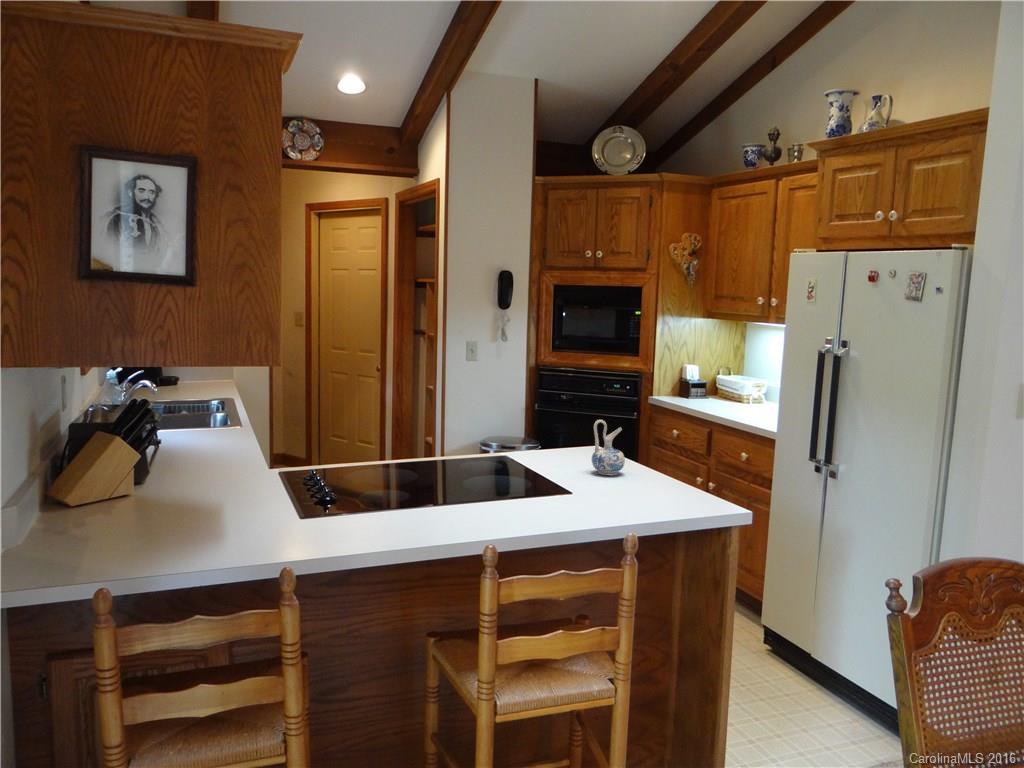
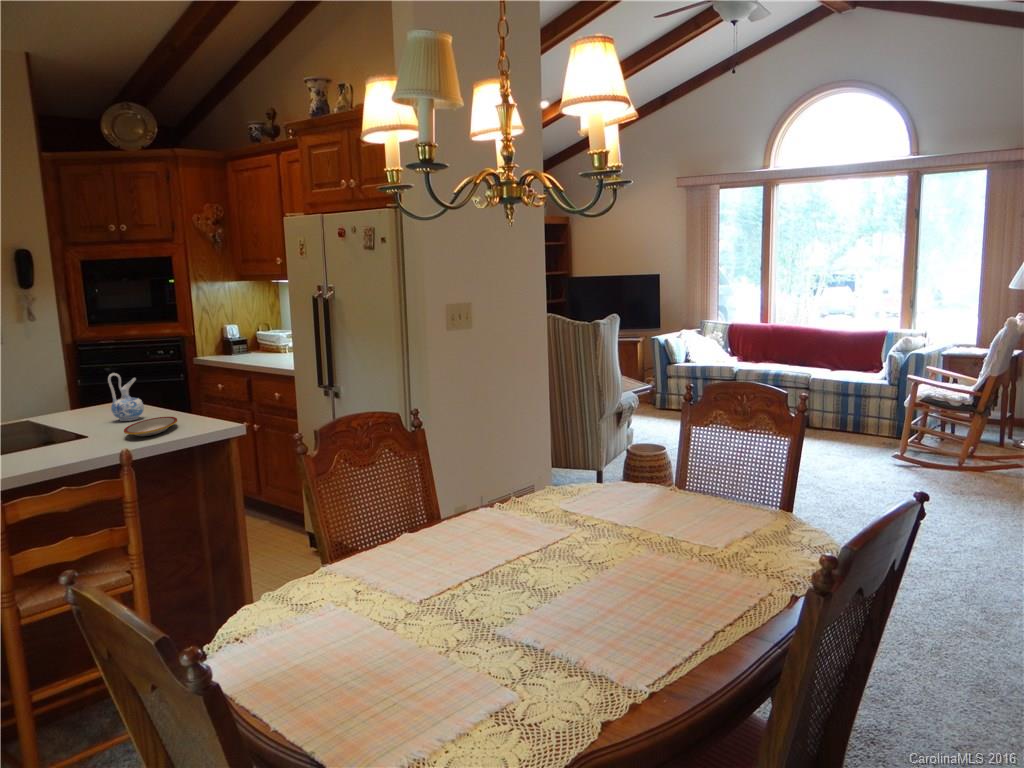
plate: none [612,480,667,505] -> present [124,417,177,436]

